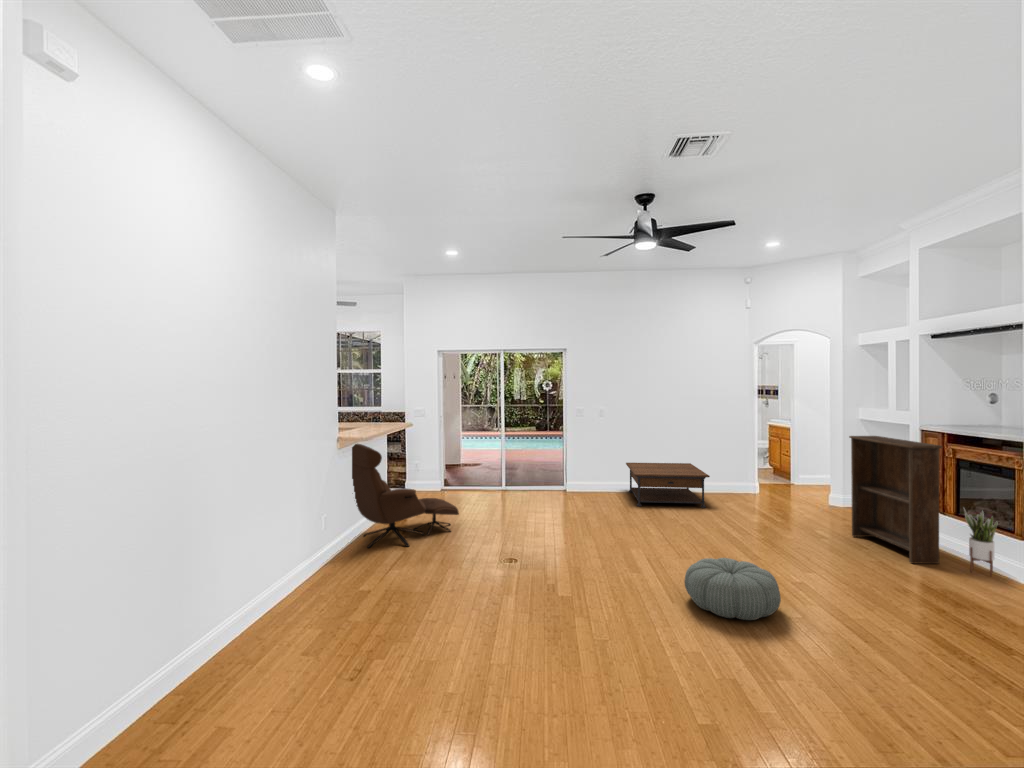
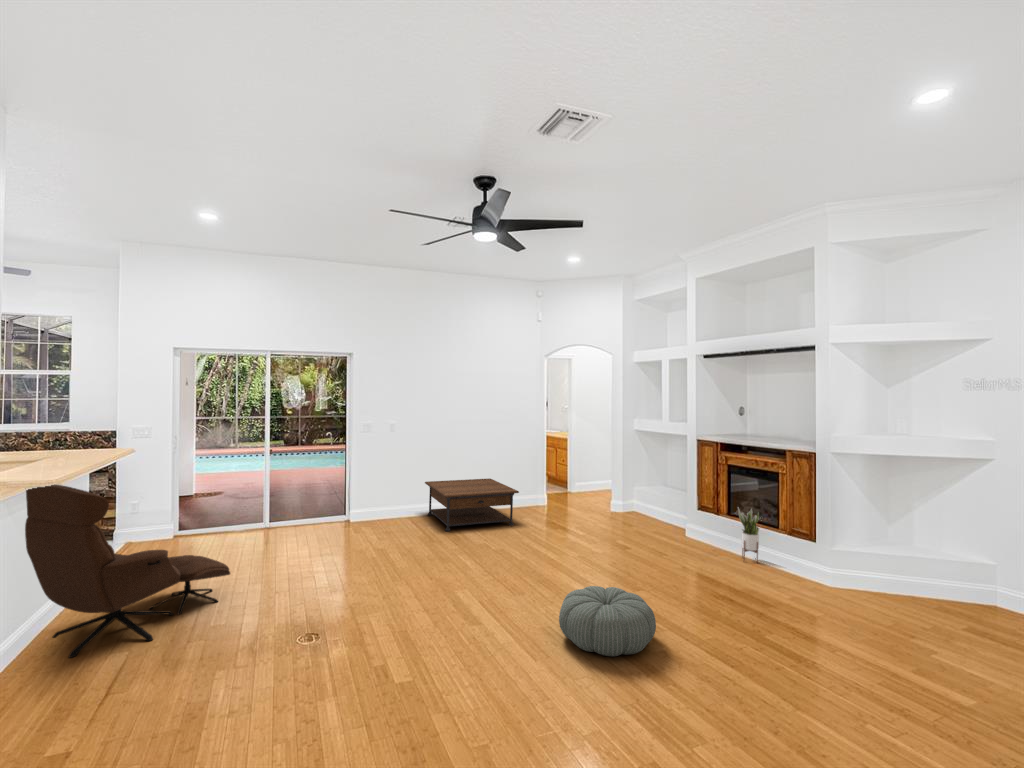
bookshelf: present [849,436,943,564] -> none [648,446,725,561]

